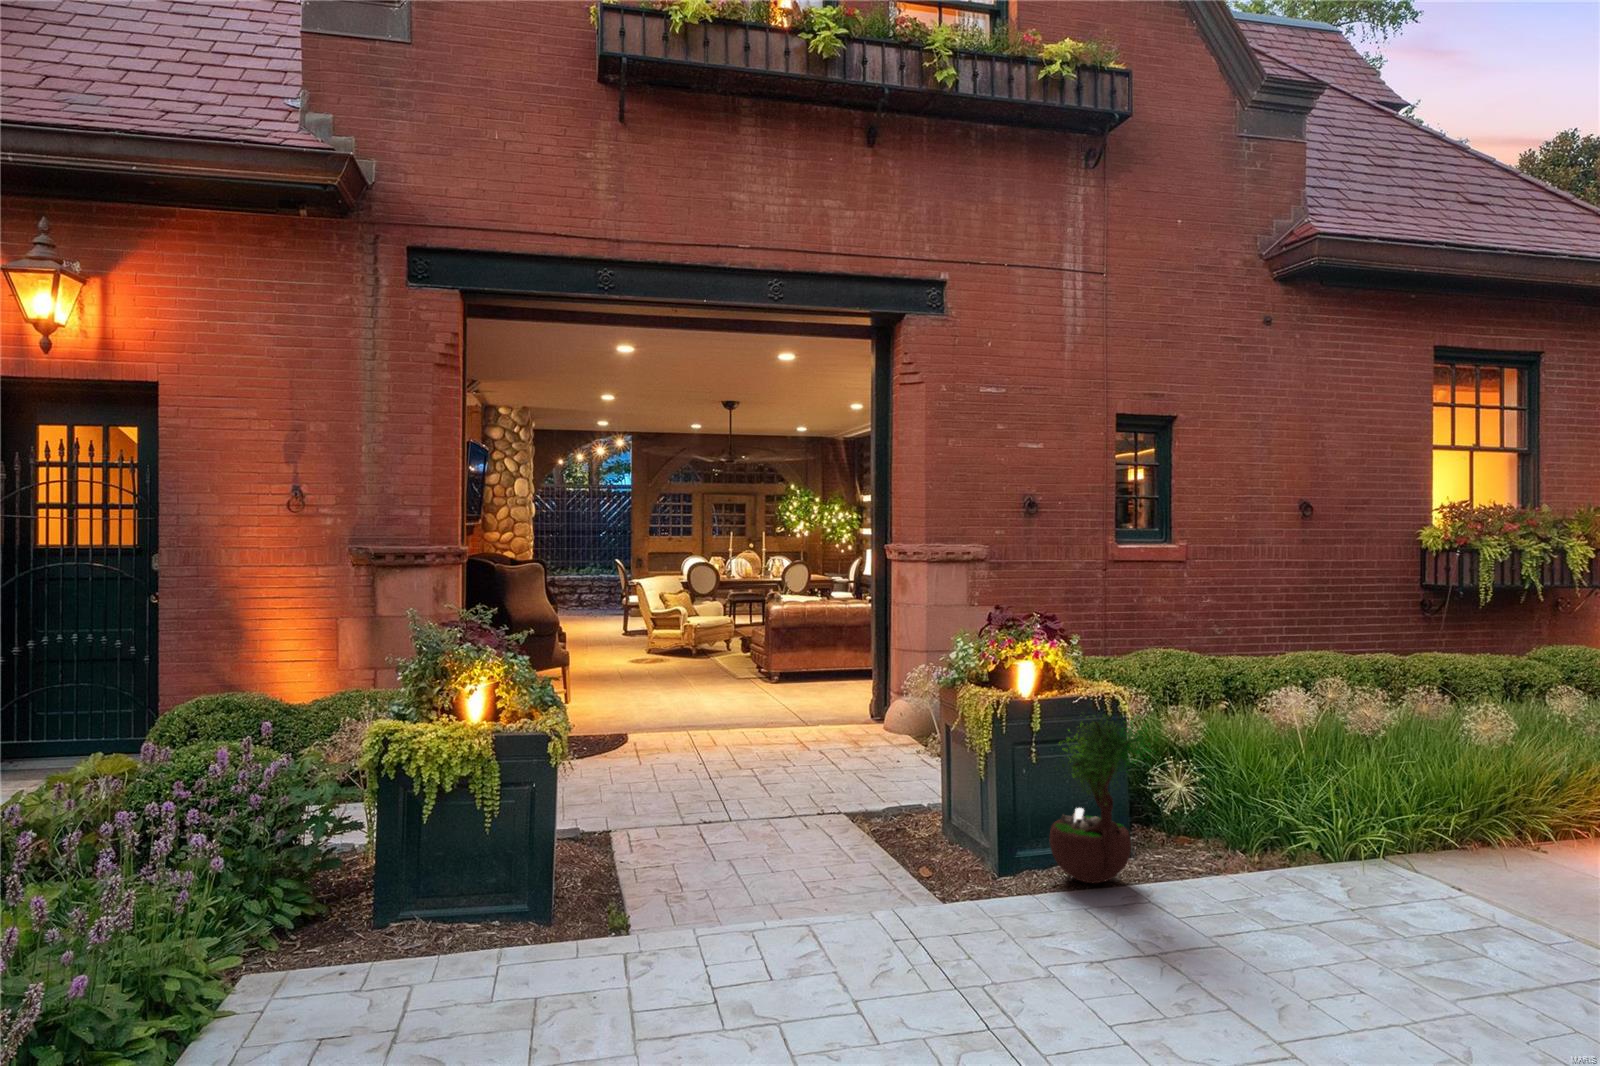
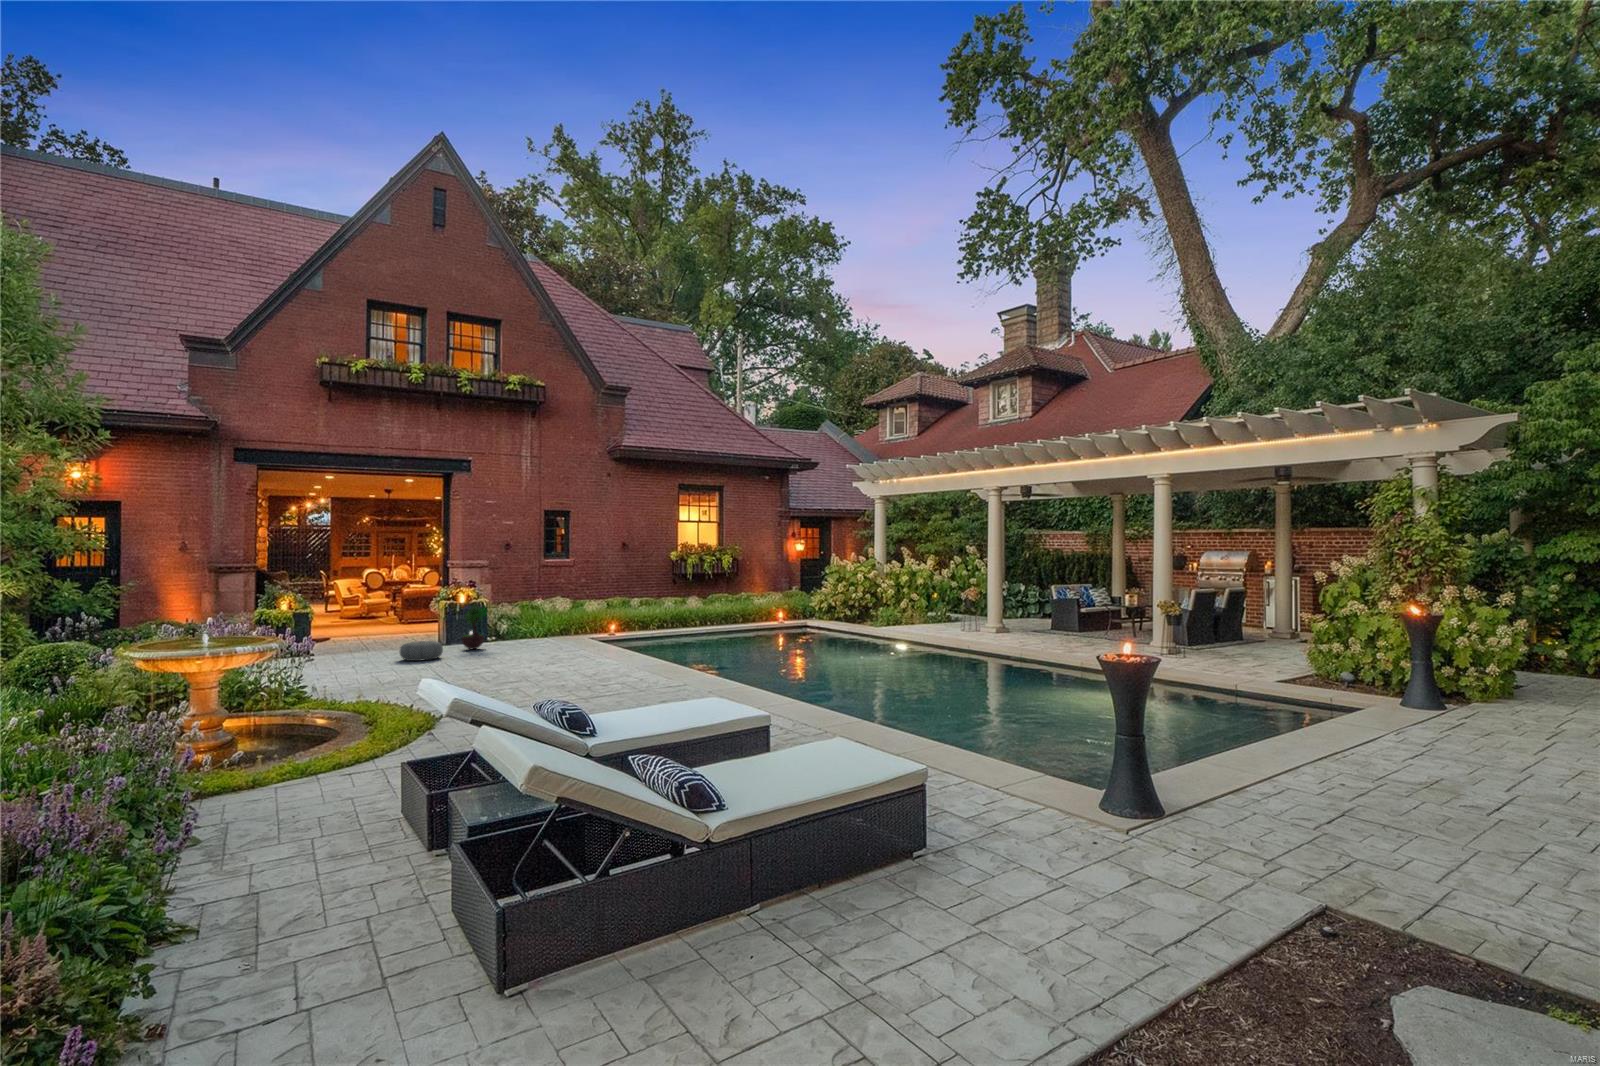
pouf: none [878,883,1059,1011] -> present [399,641,443,661]

